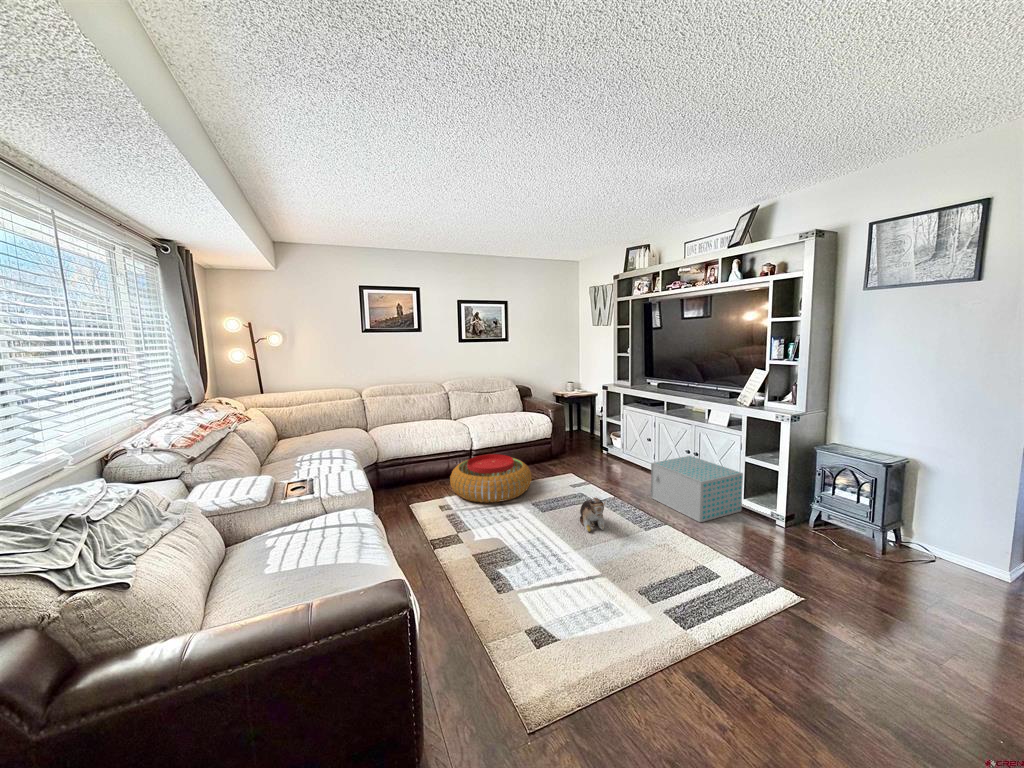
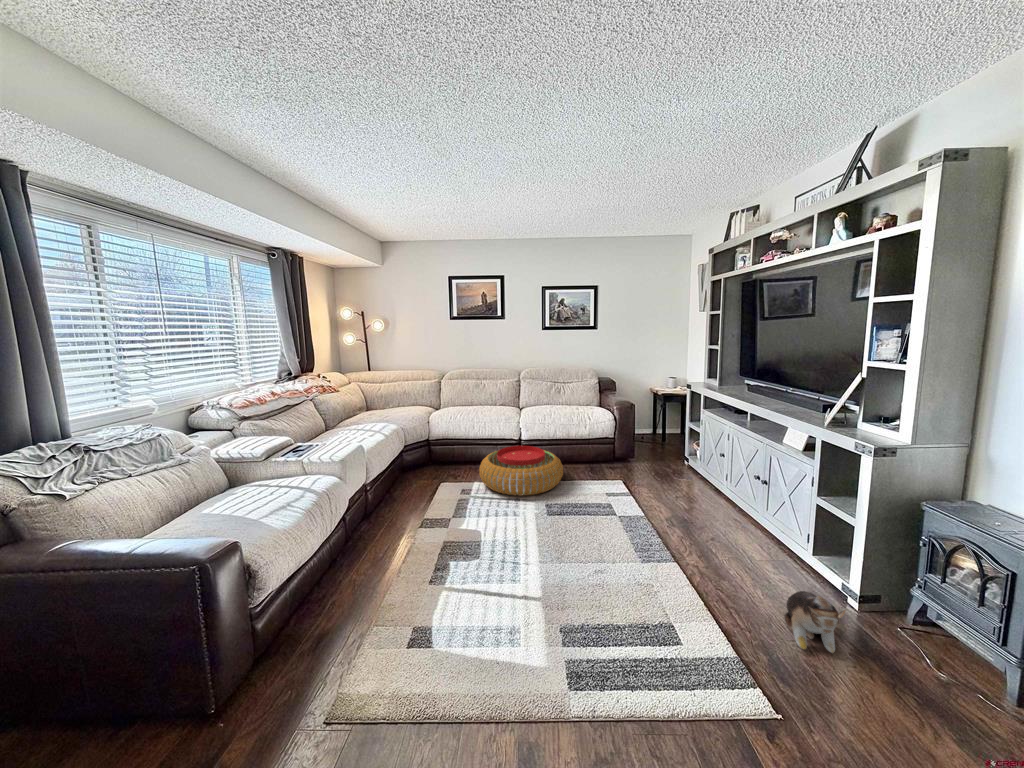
storage box: present [651,456,743,522] -> none [688,483,809,571]
plush toy: present [580,497,606,532] -> present [785,591,845,653]

